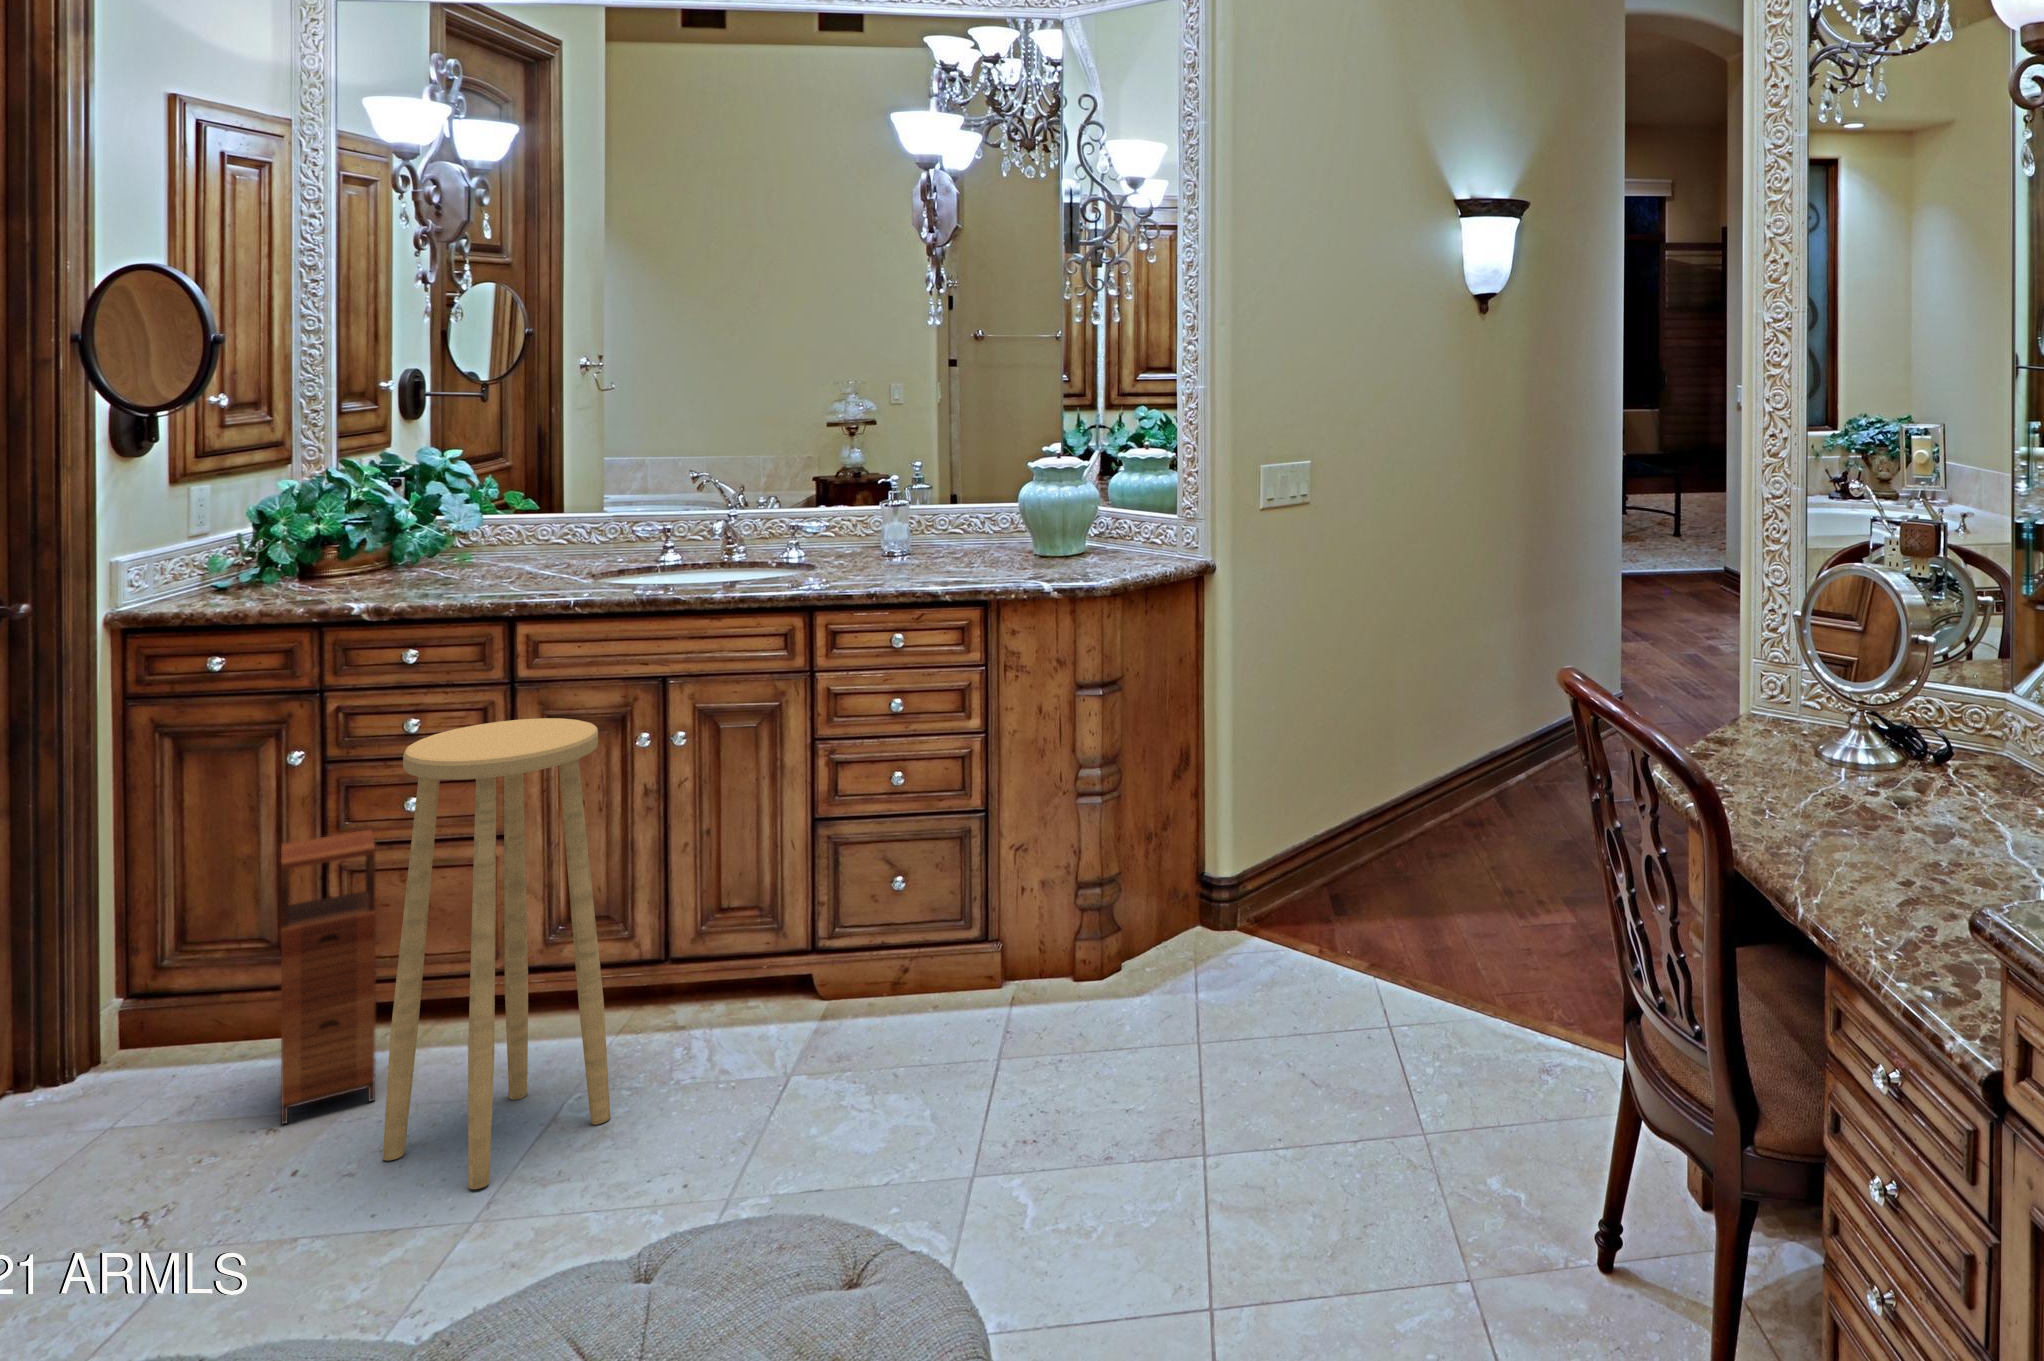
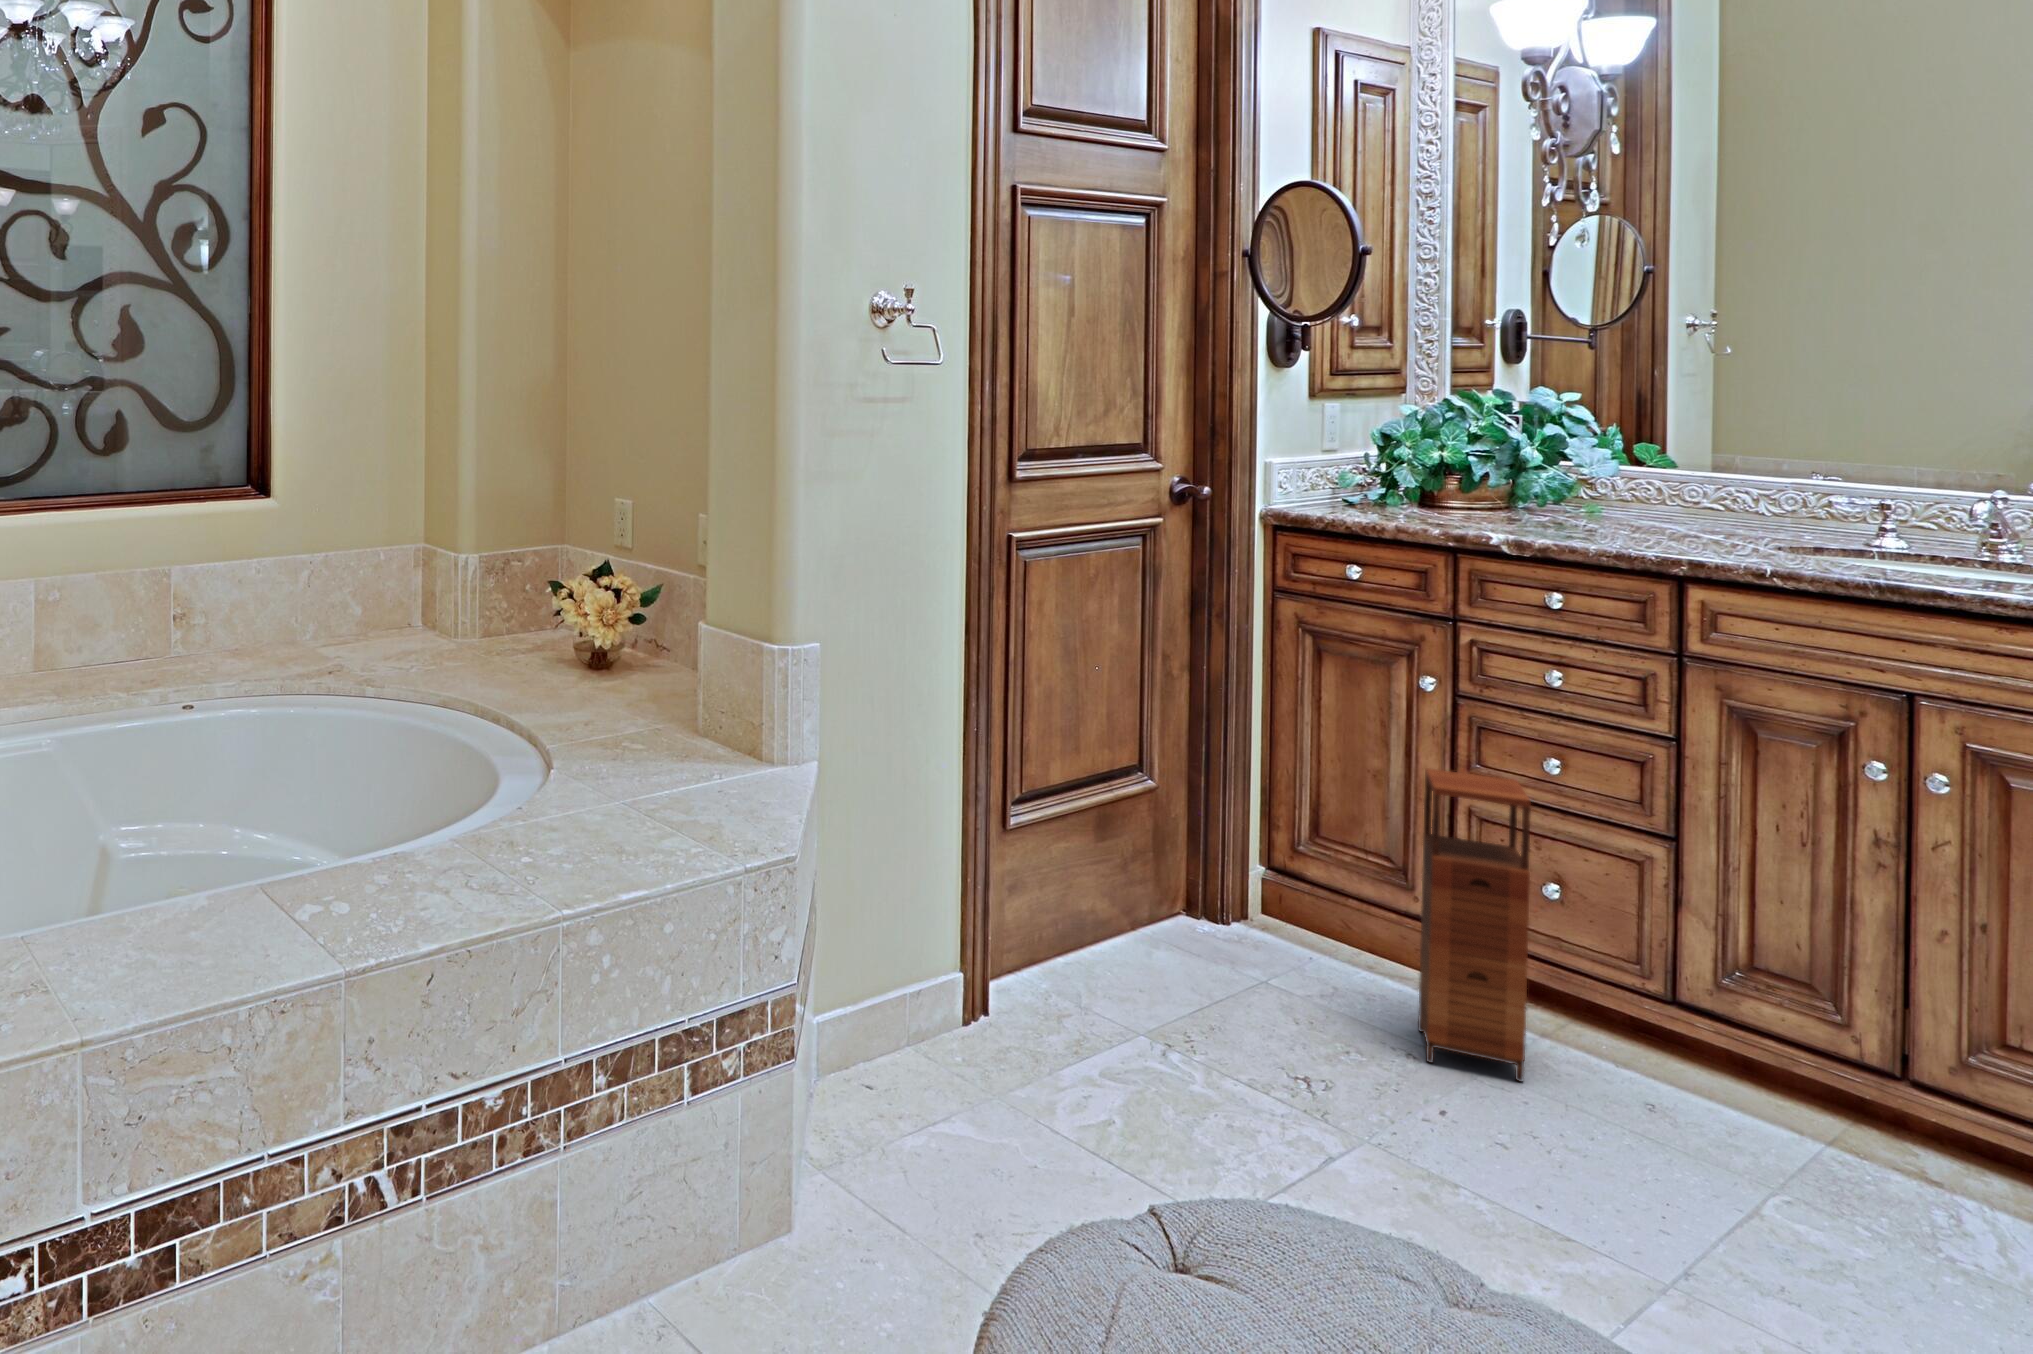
stool: present [383,718,610,1189] -> none [1552,687,1864,1259]

